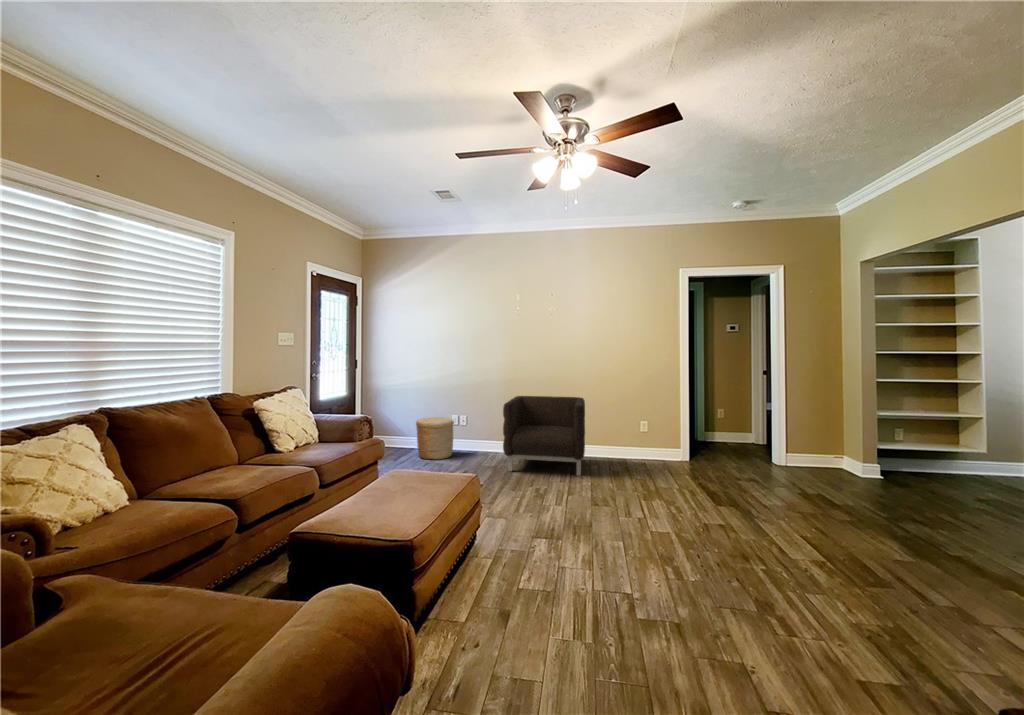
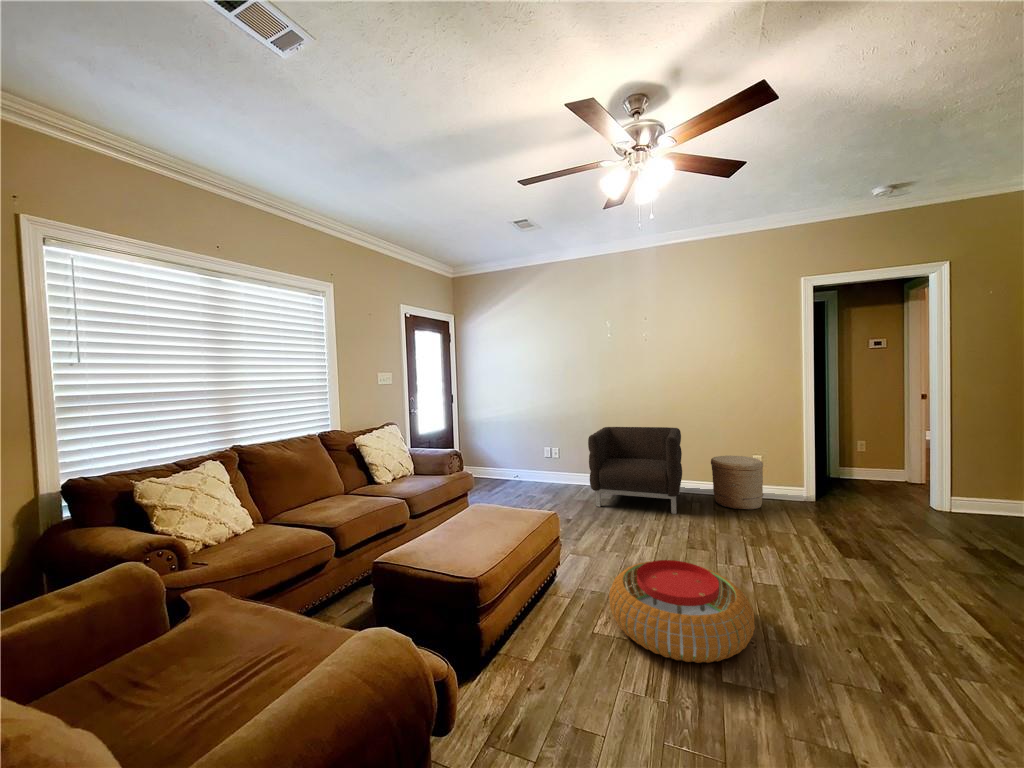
woven basket: present [416,417,454,459] -> present [711,455,763,510]
pouf: none [534,515,660,605] -> present [609,560,755,663]

